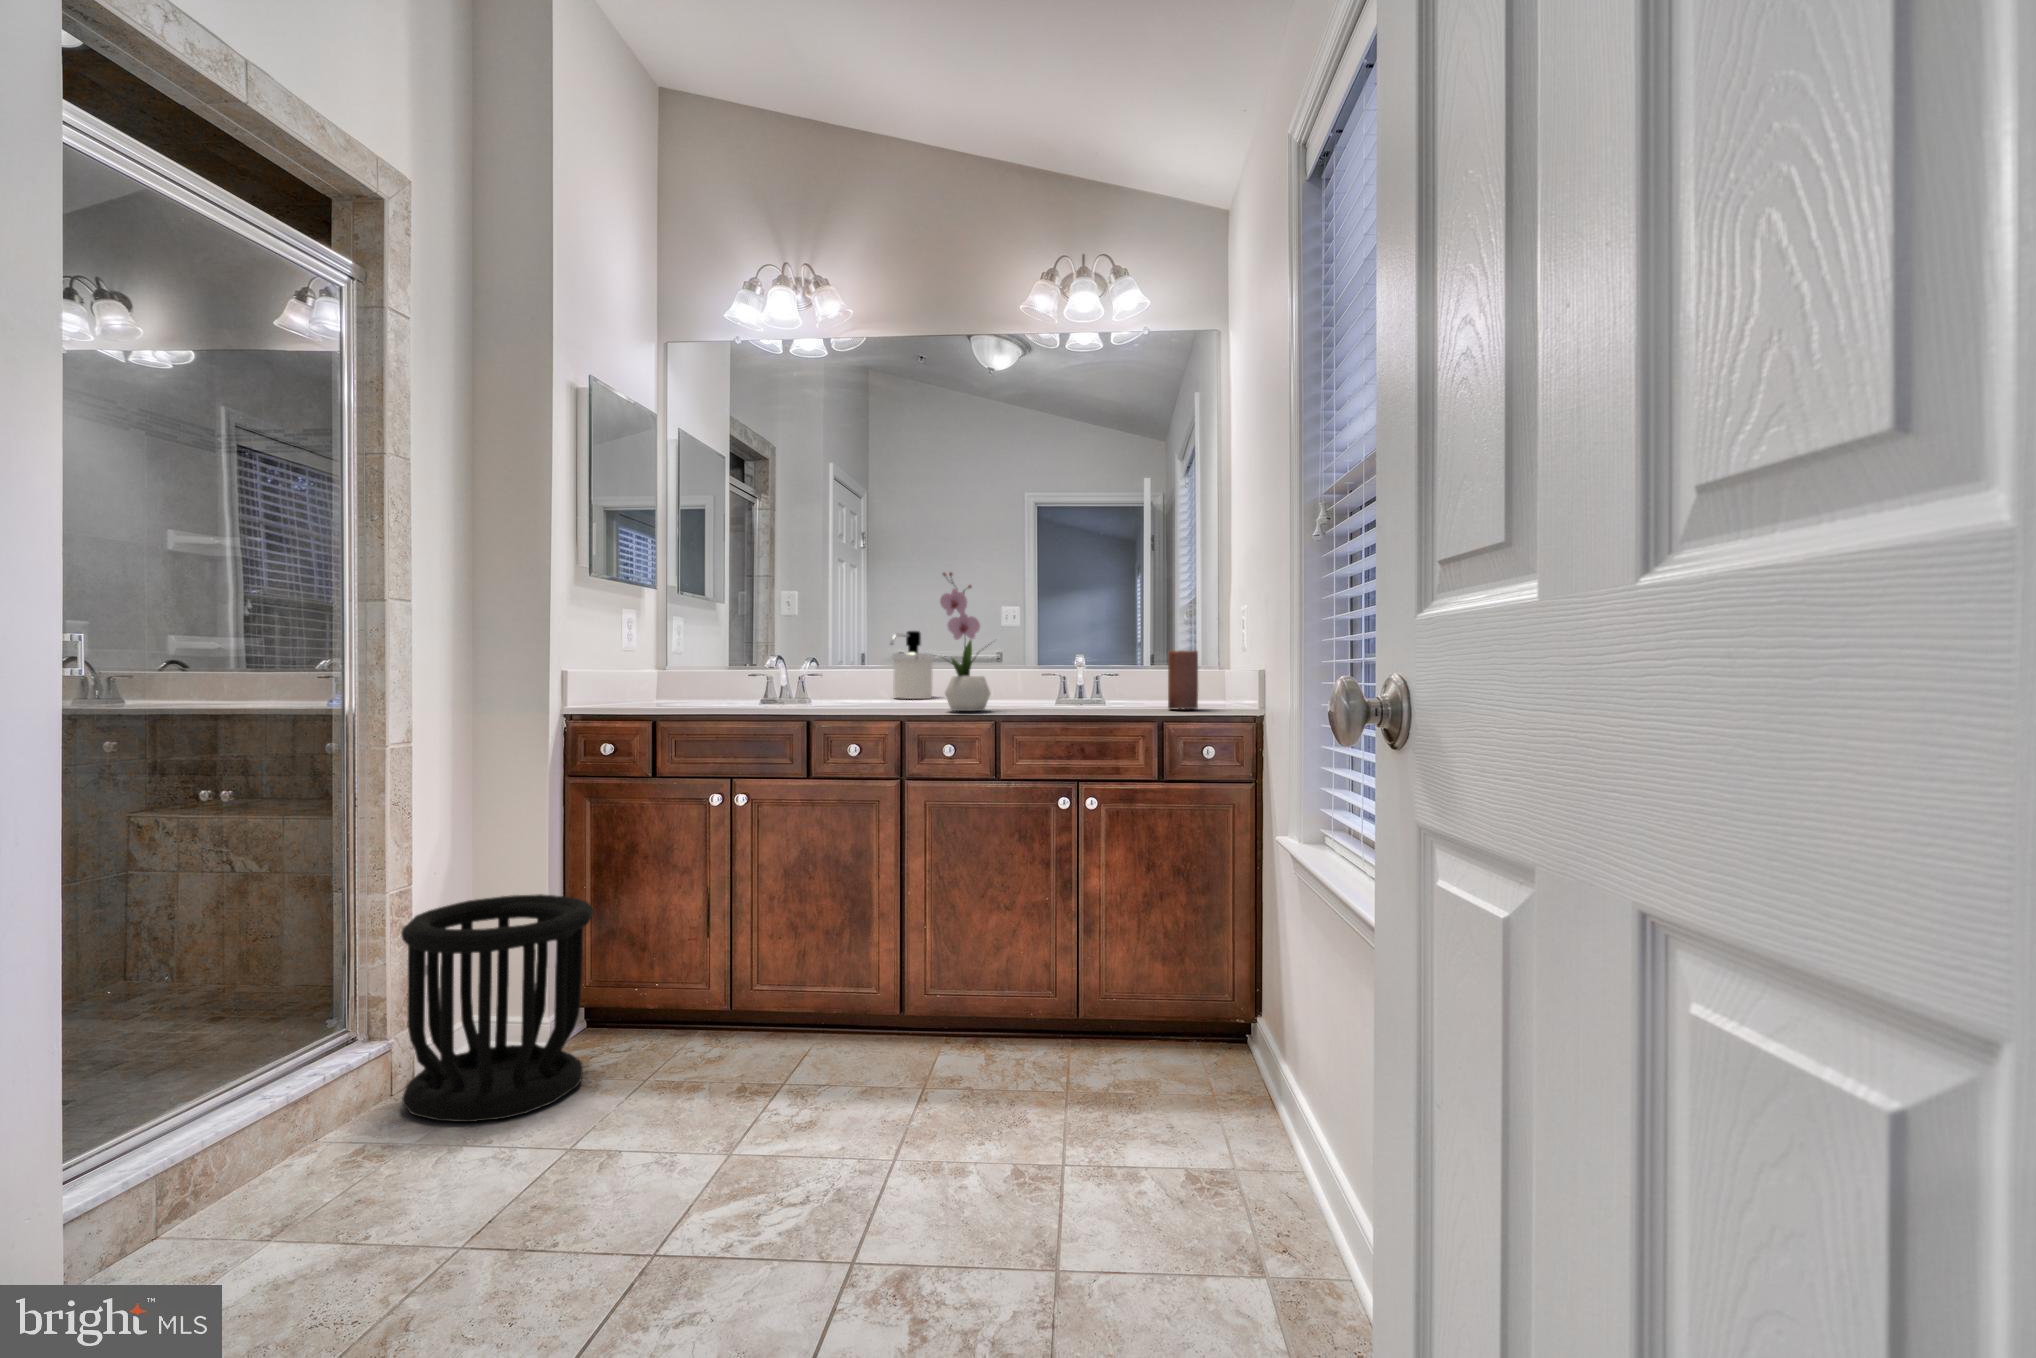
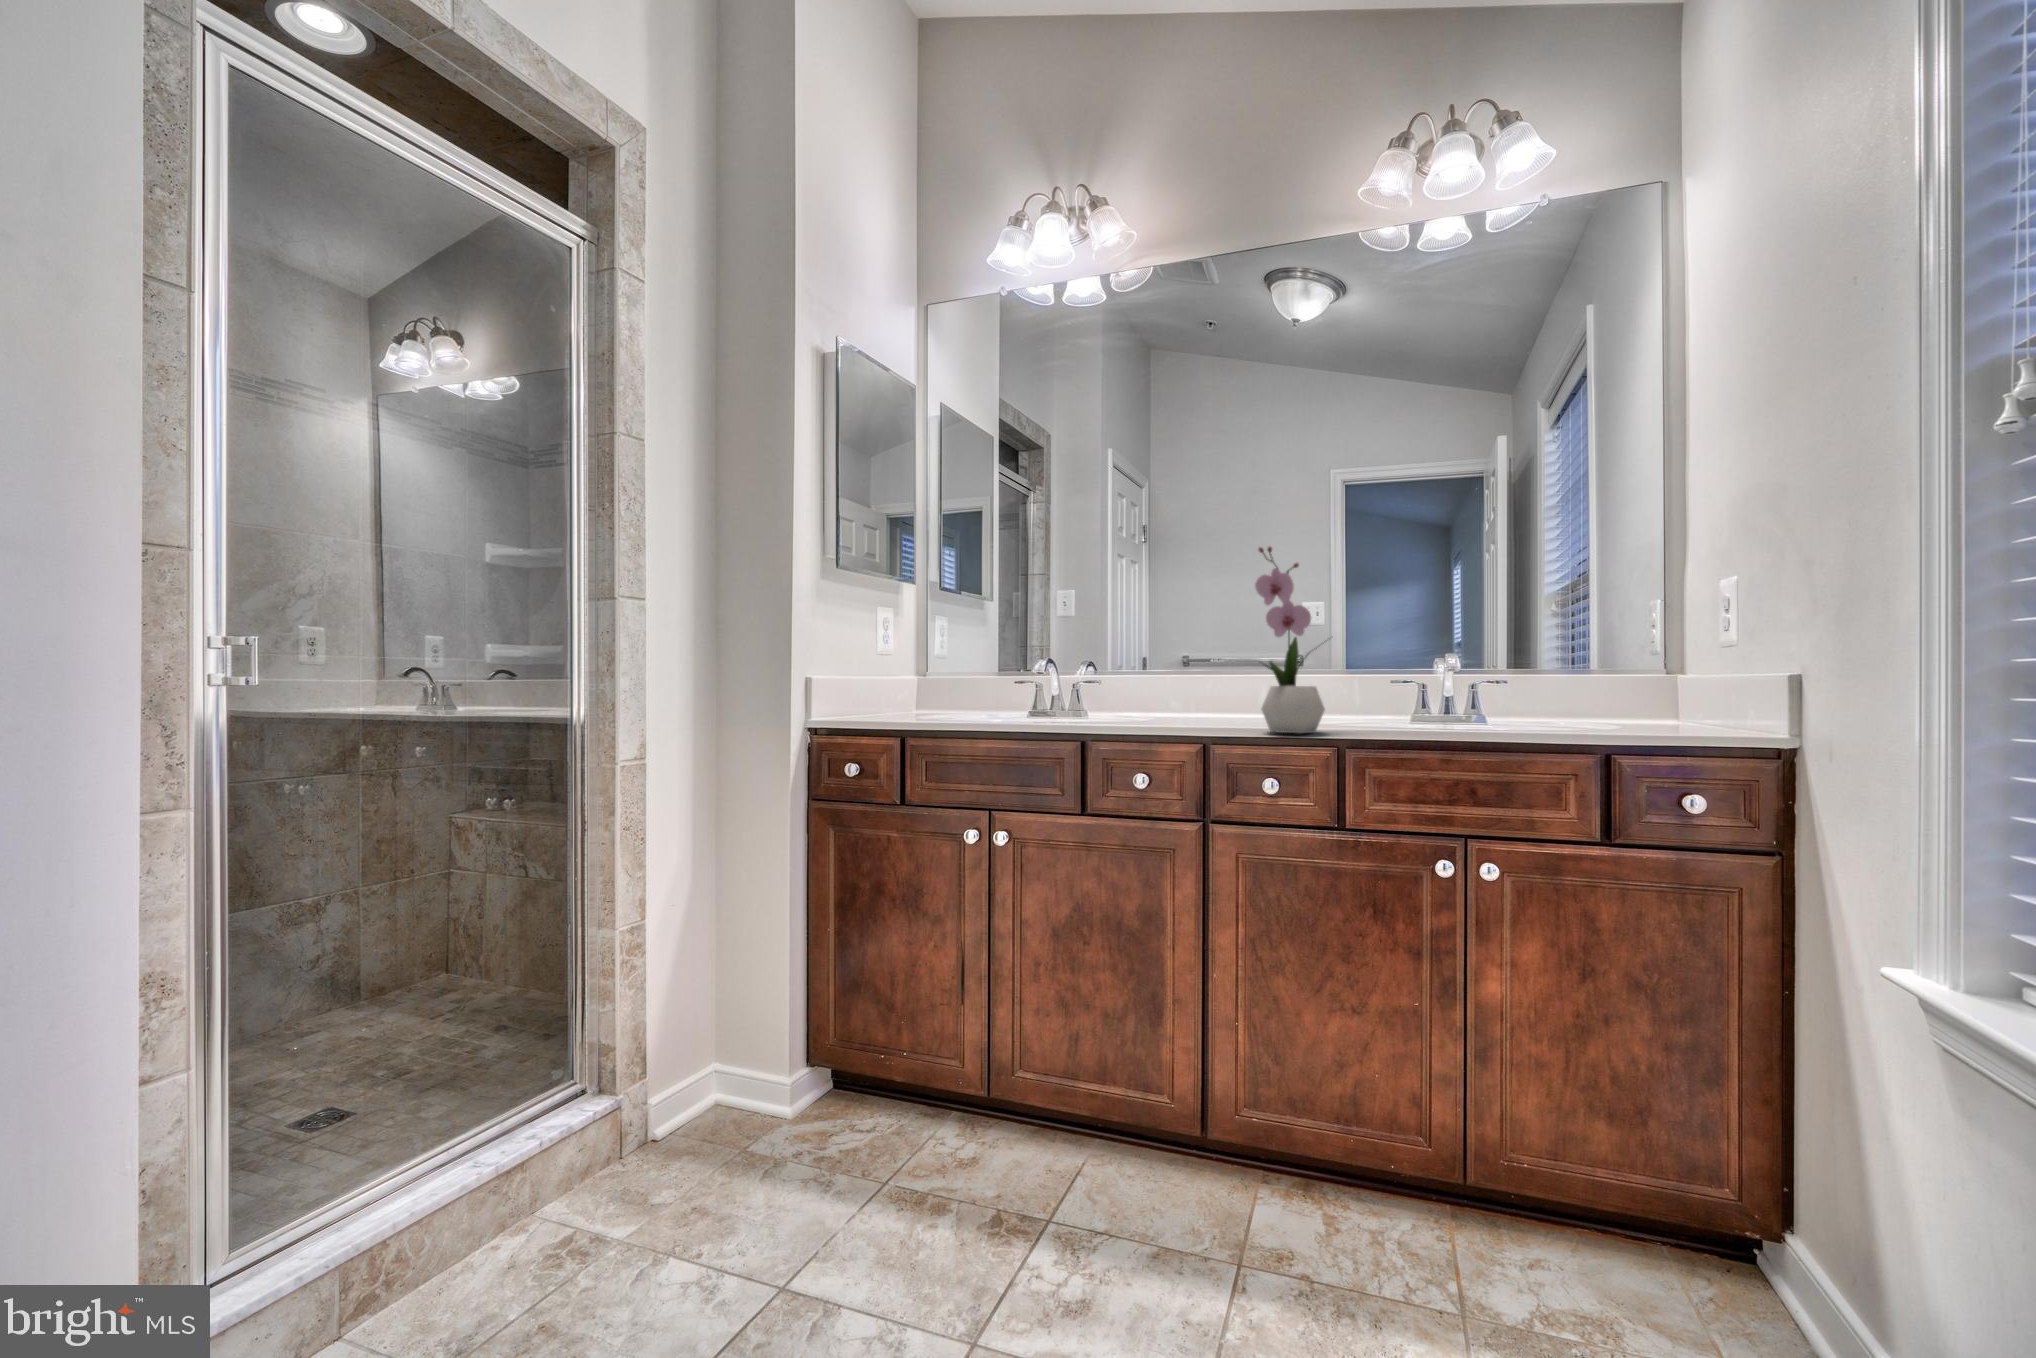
soap dispenser: present [890,631,934,699] -> none [1185,627,1241,713]
candle: present [1168,651,1198,710] -> none [1597,649,1648,737]
wastebasket: present [401,894,594,1122] -> none [624,938,831,1217]

